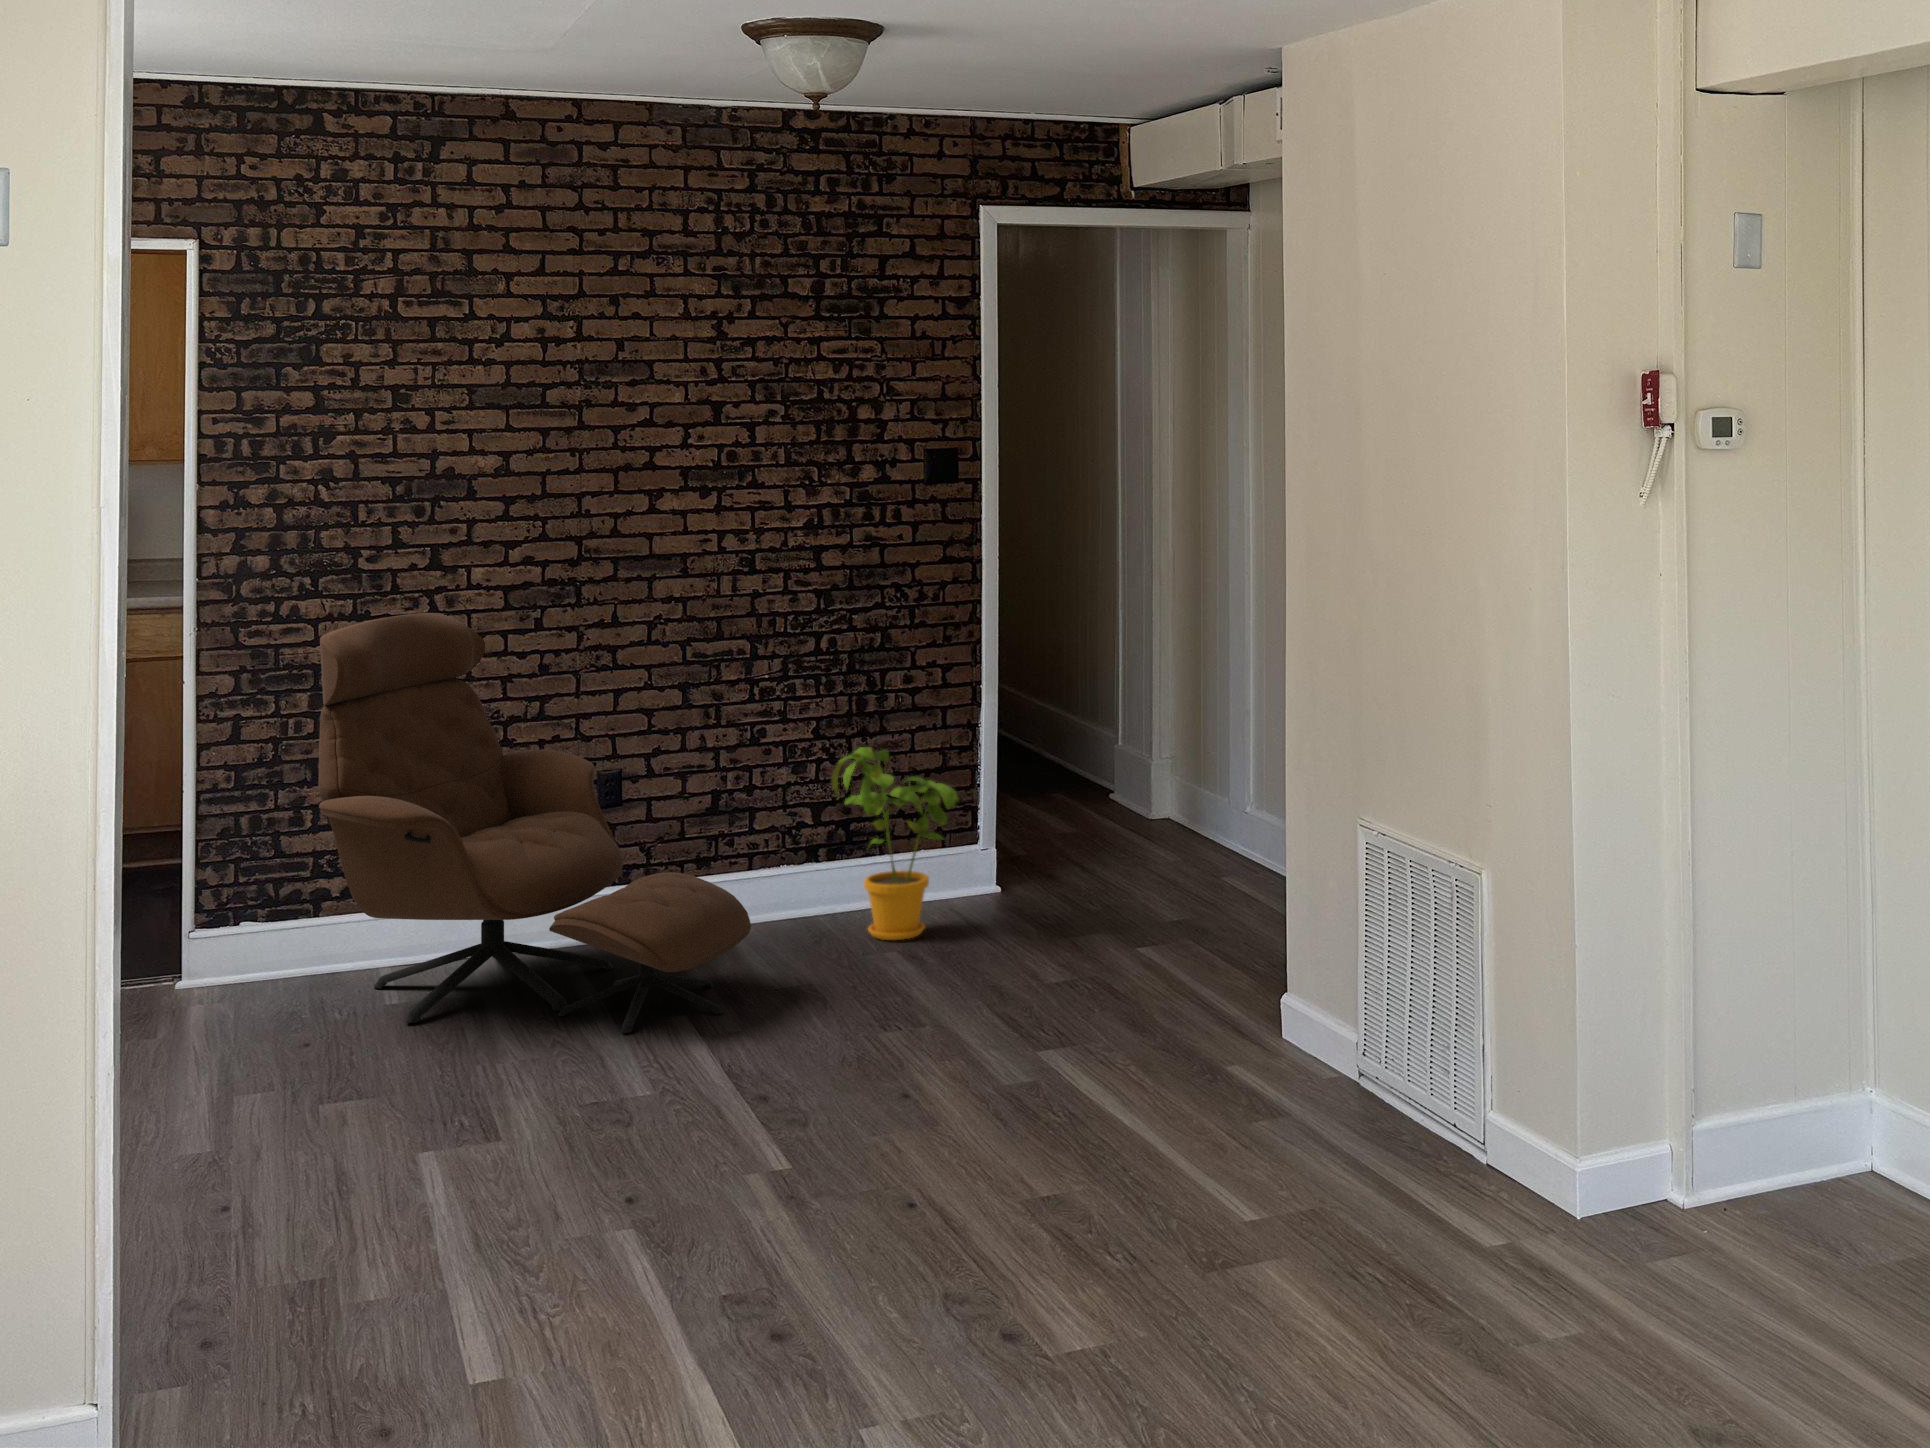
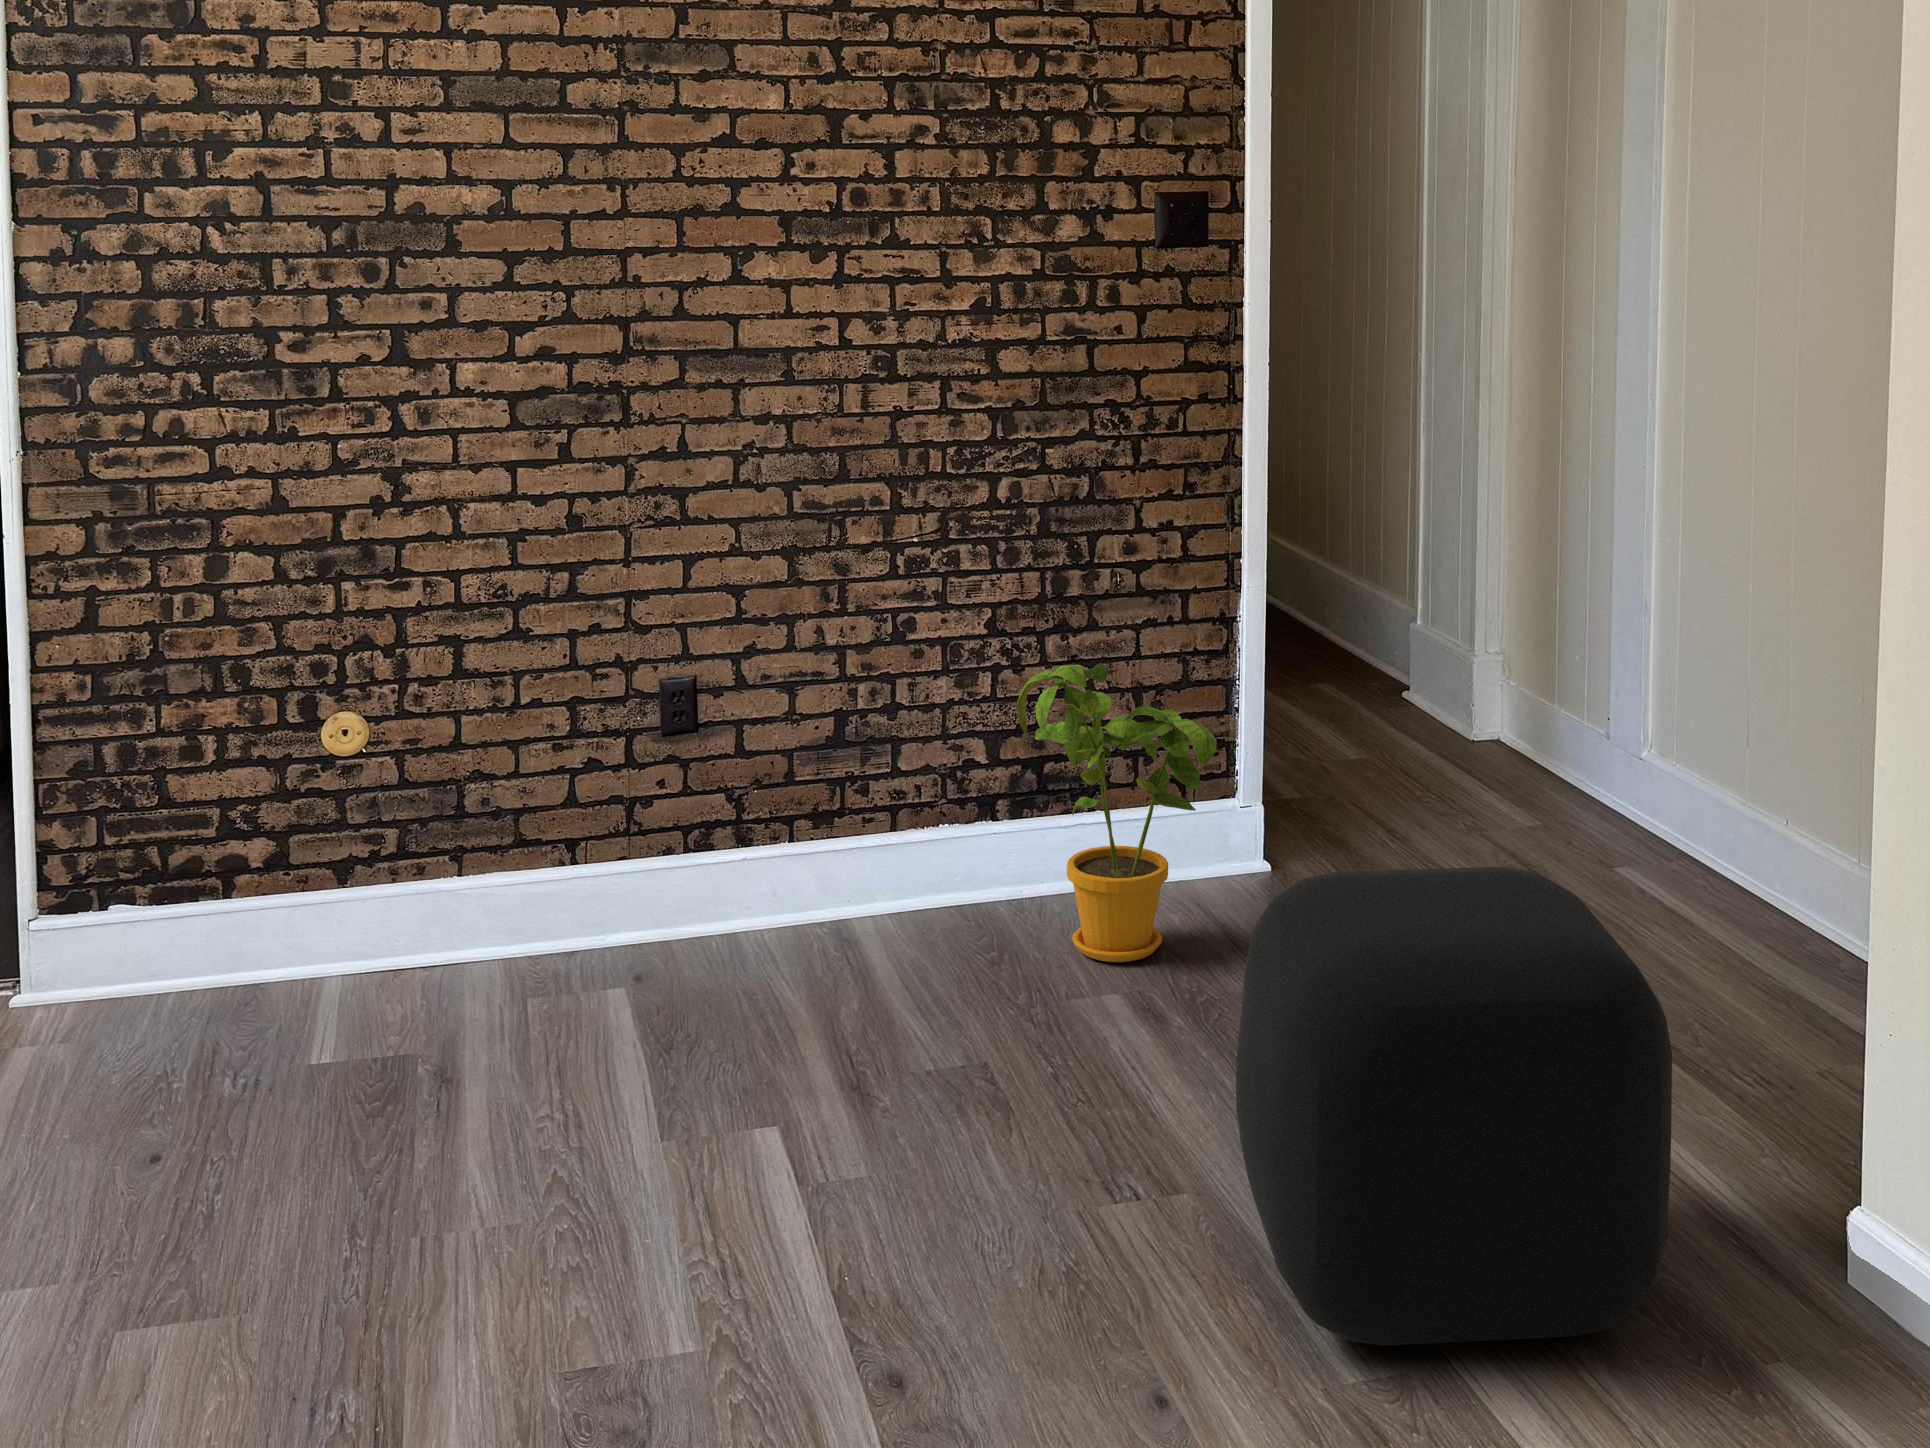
lounge chair: present [318,613,751,1033] -> none [190,435,891,1164]
ottoman: none [946,829,1176,1076] -> present [1236,867,1672,1346]

